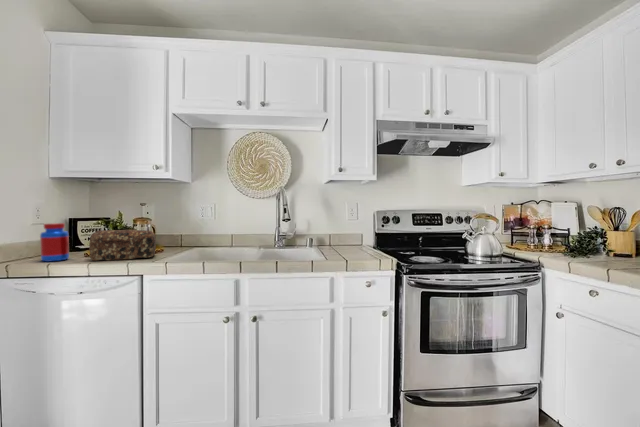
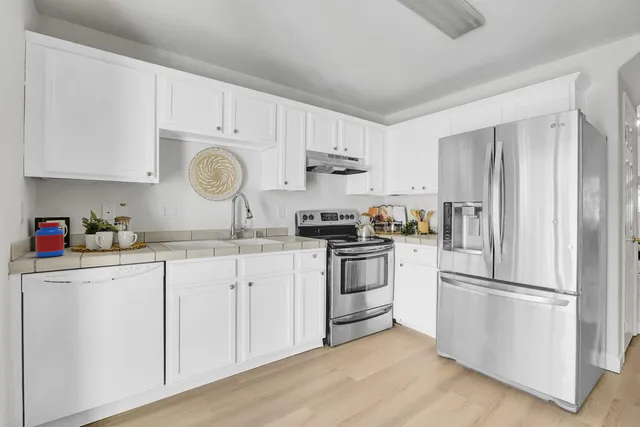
bread loaf: present [89,230,156,261] -> none [89,227,149,254]

